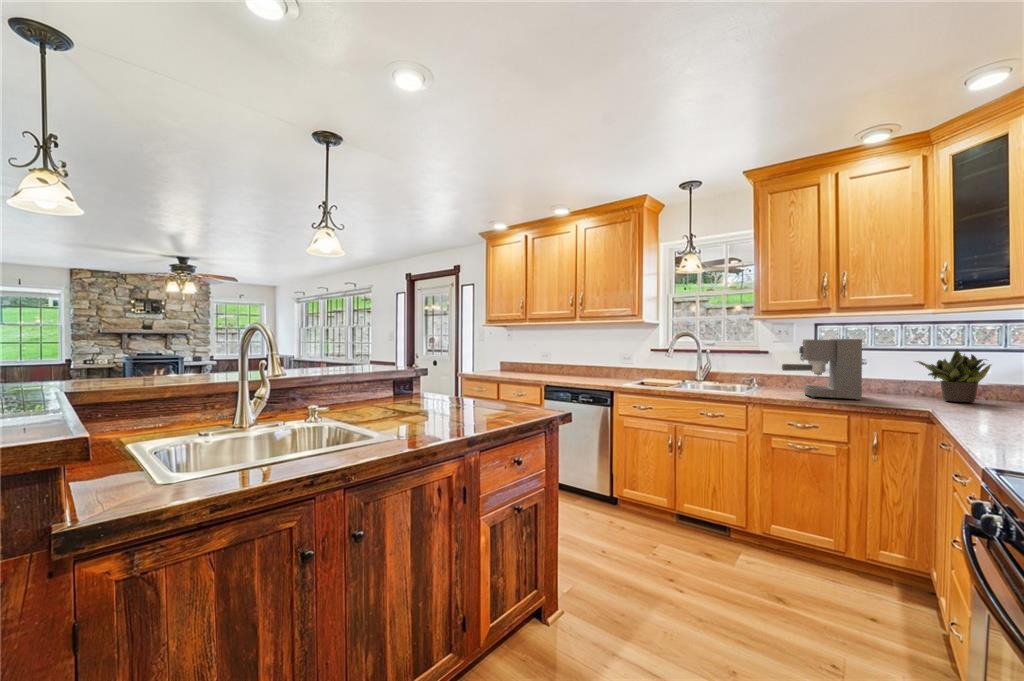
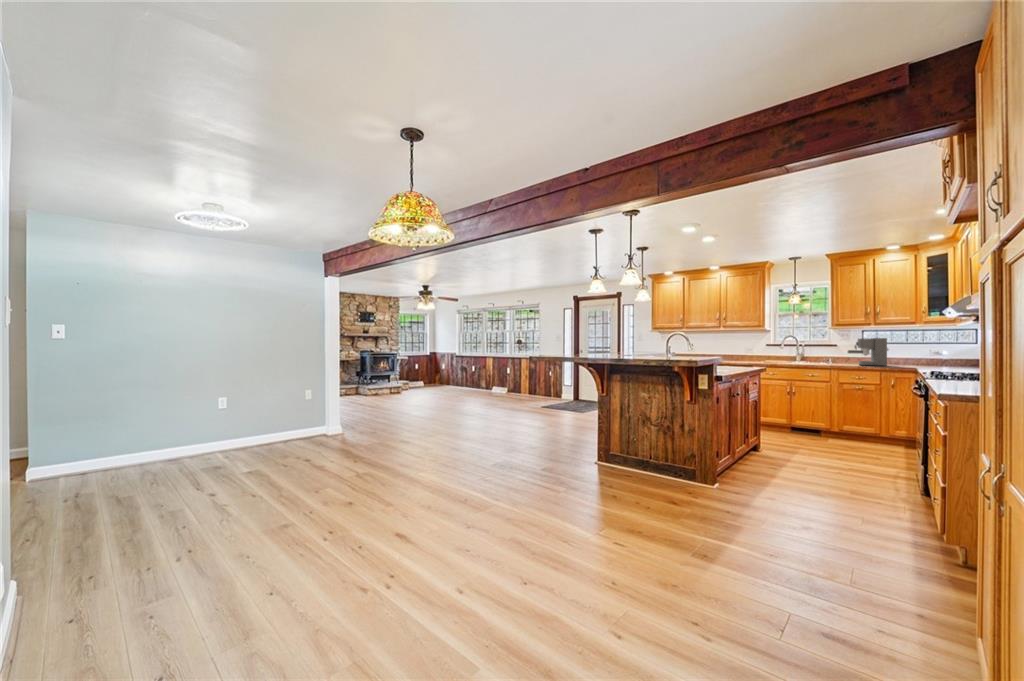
potted plant: present [917,349,991,402] -> none [911,342,946,366]

